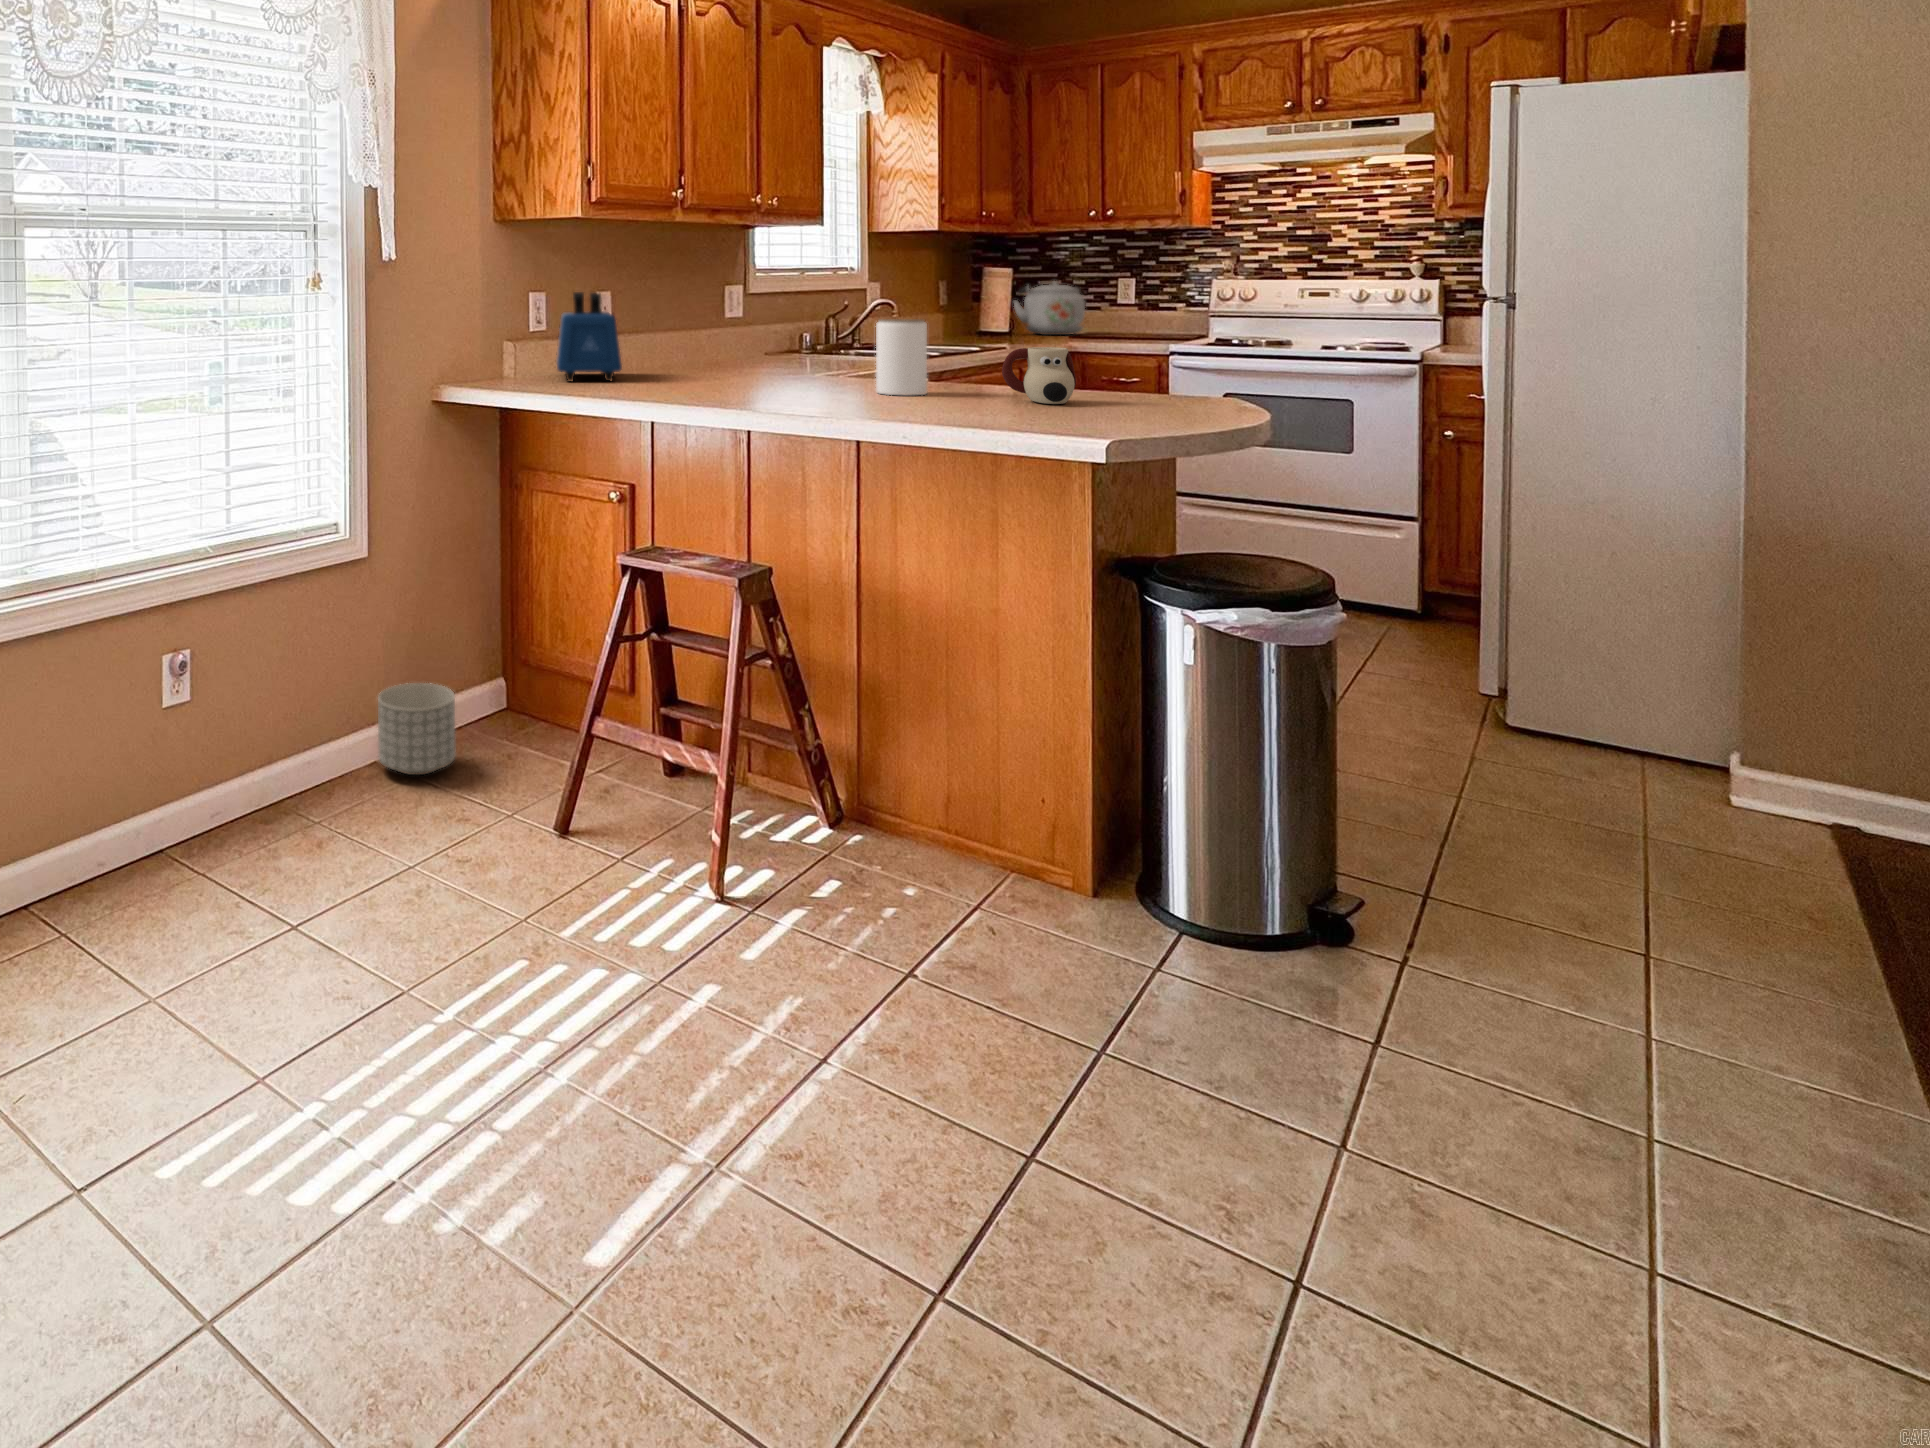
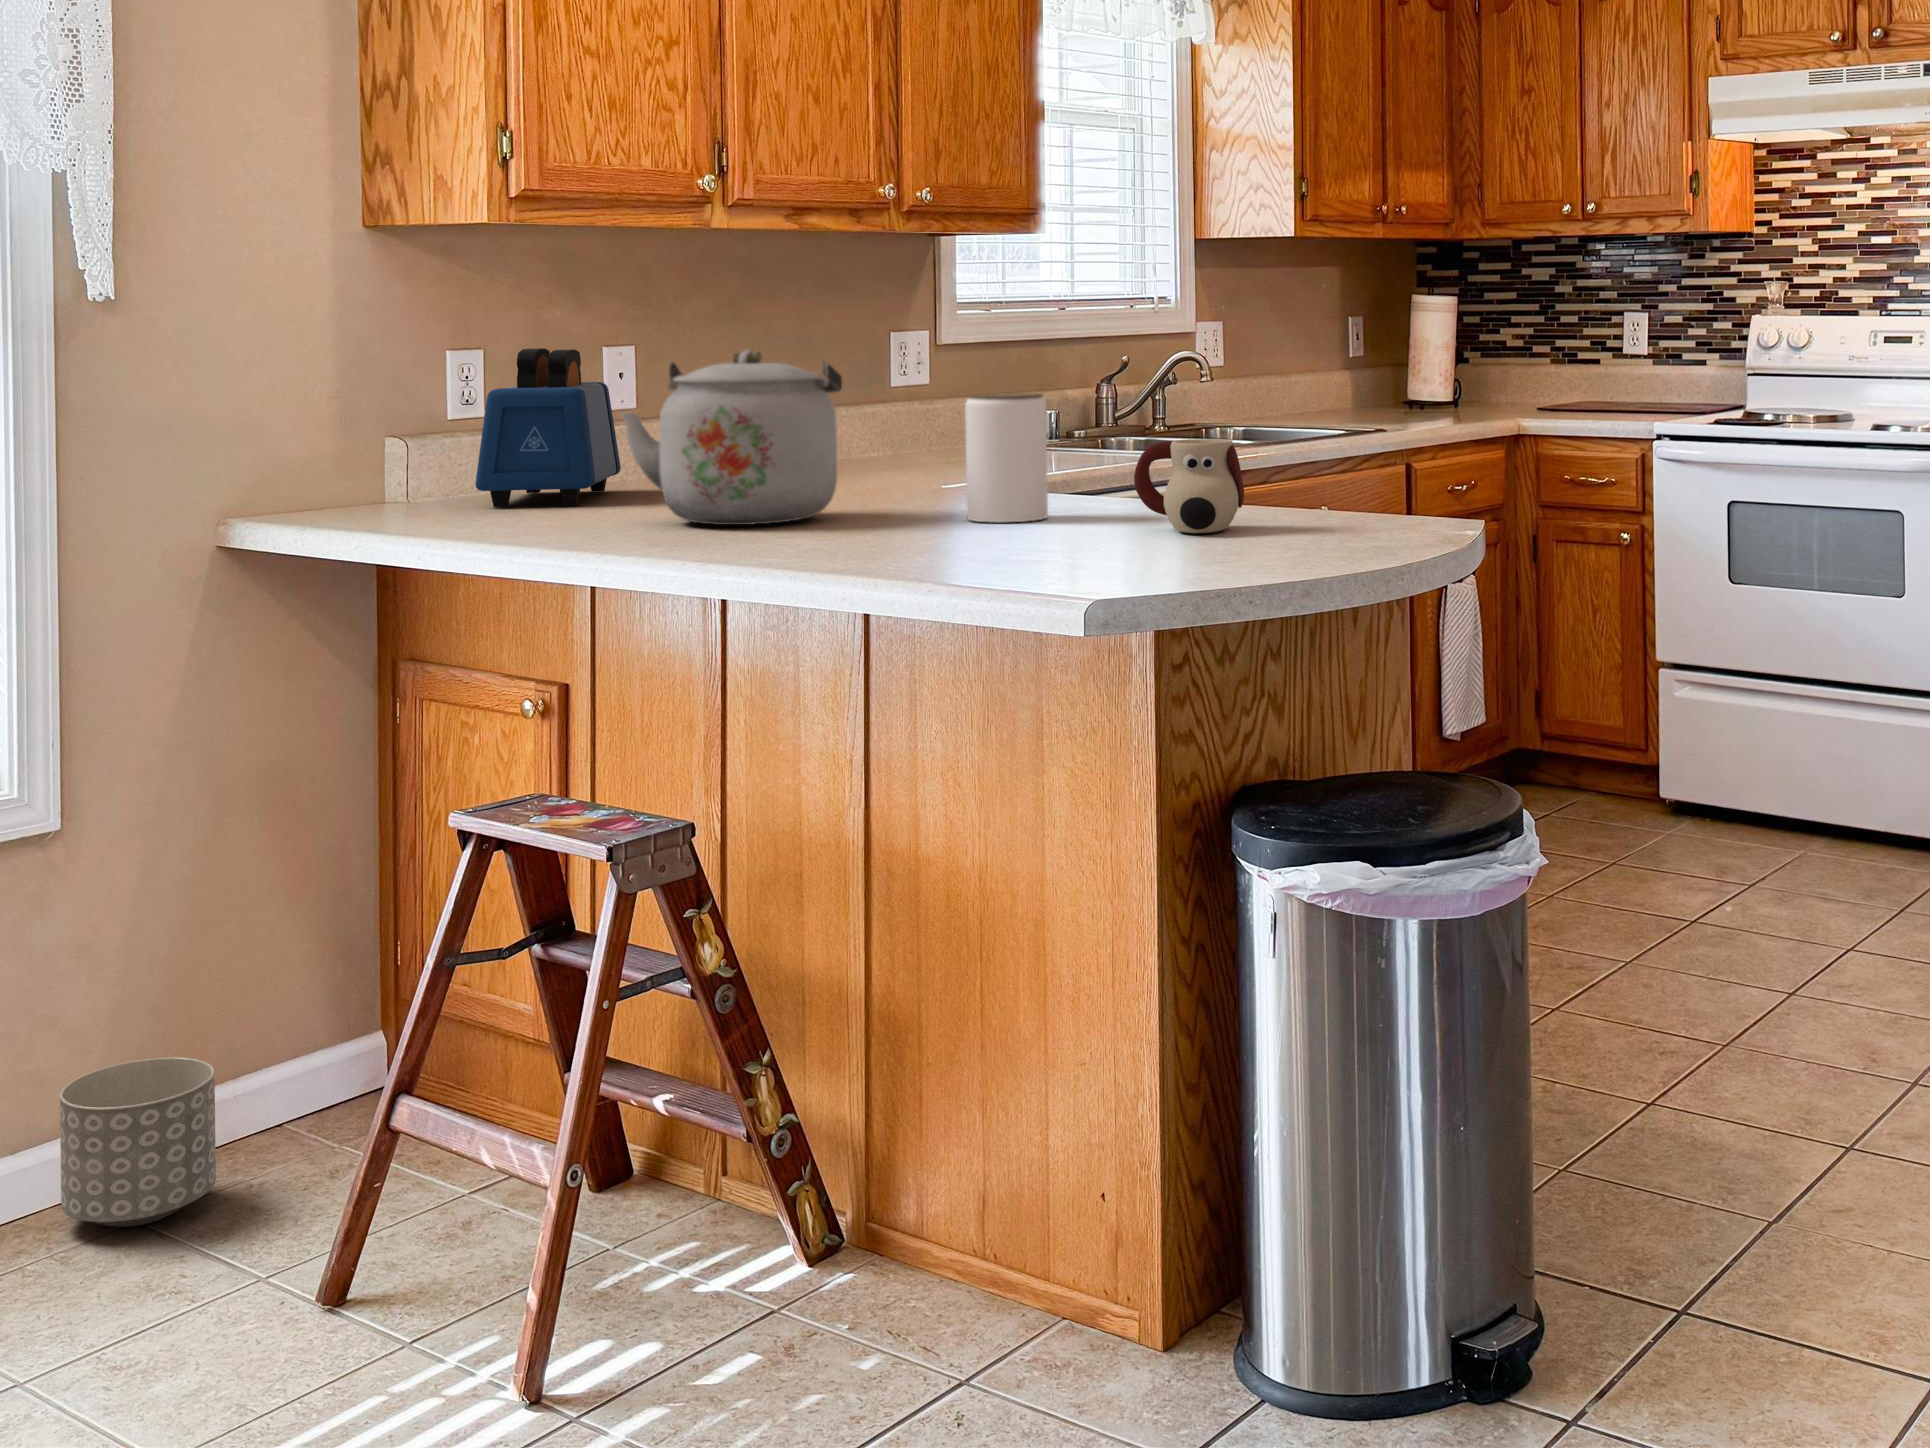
kettle: present [1014,281,1085,335] -> present [622,350,842,525]

